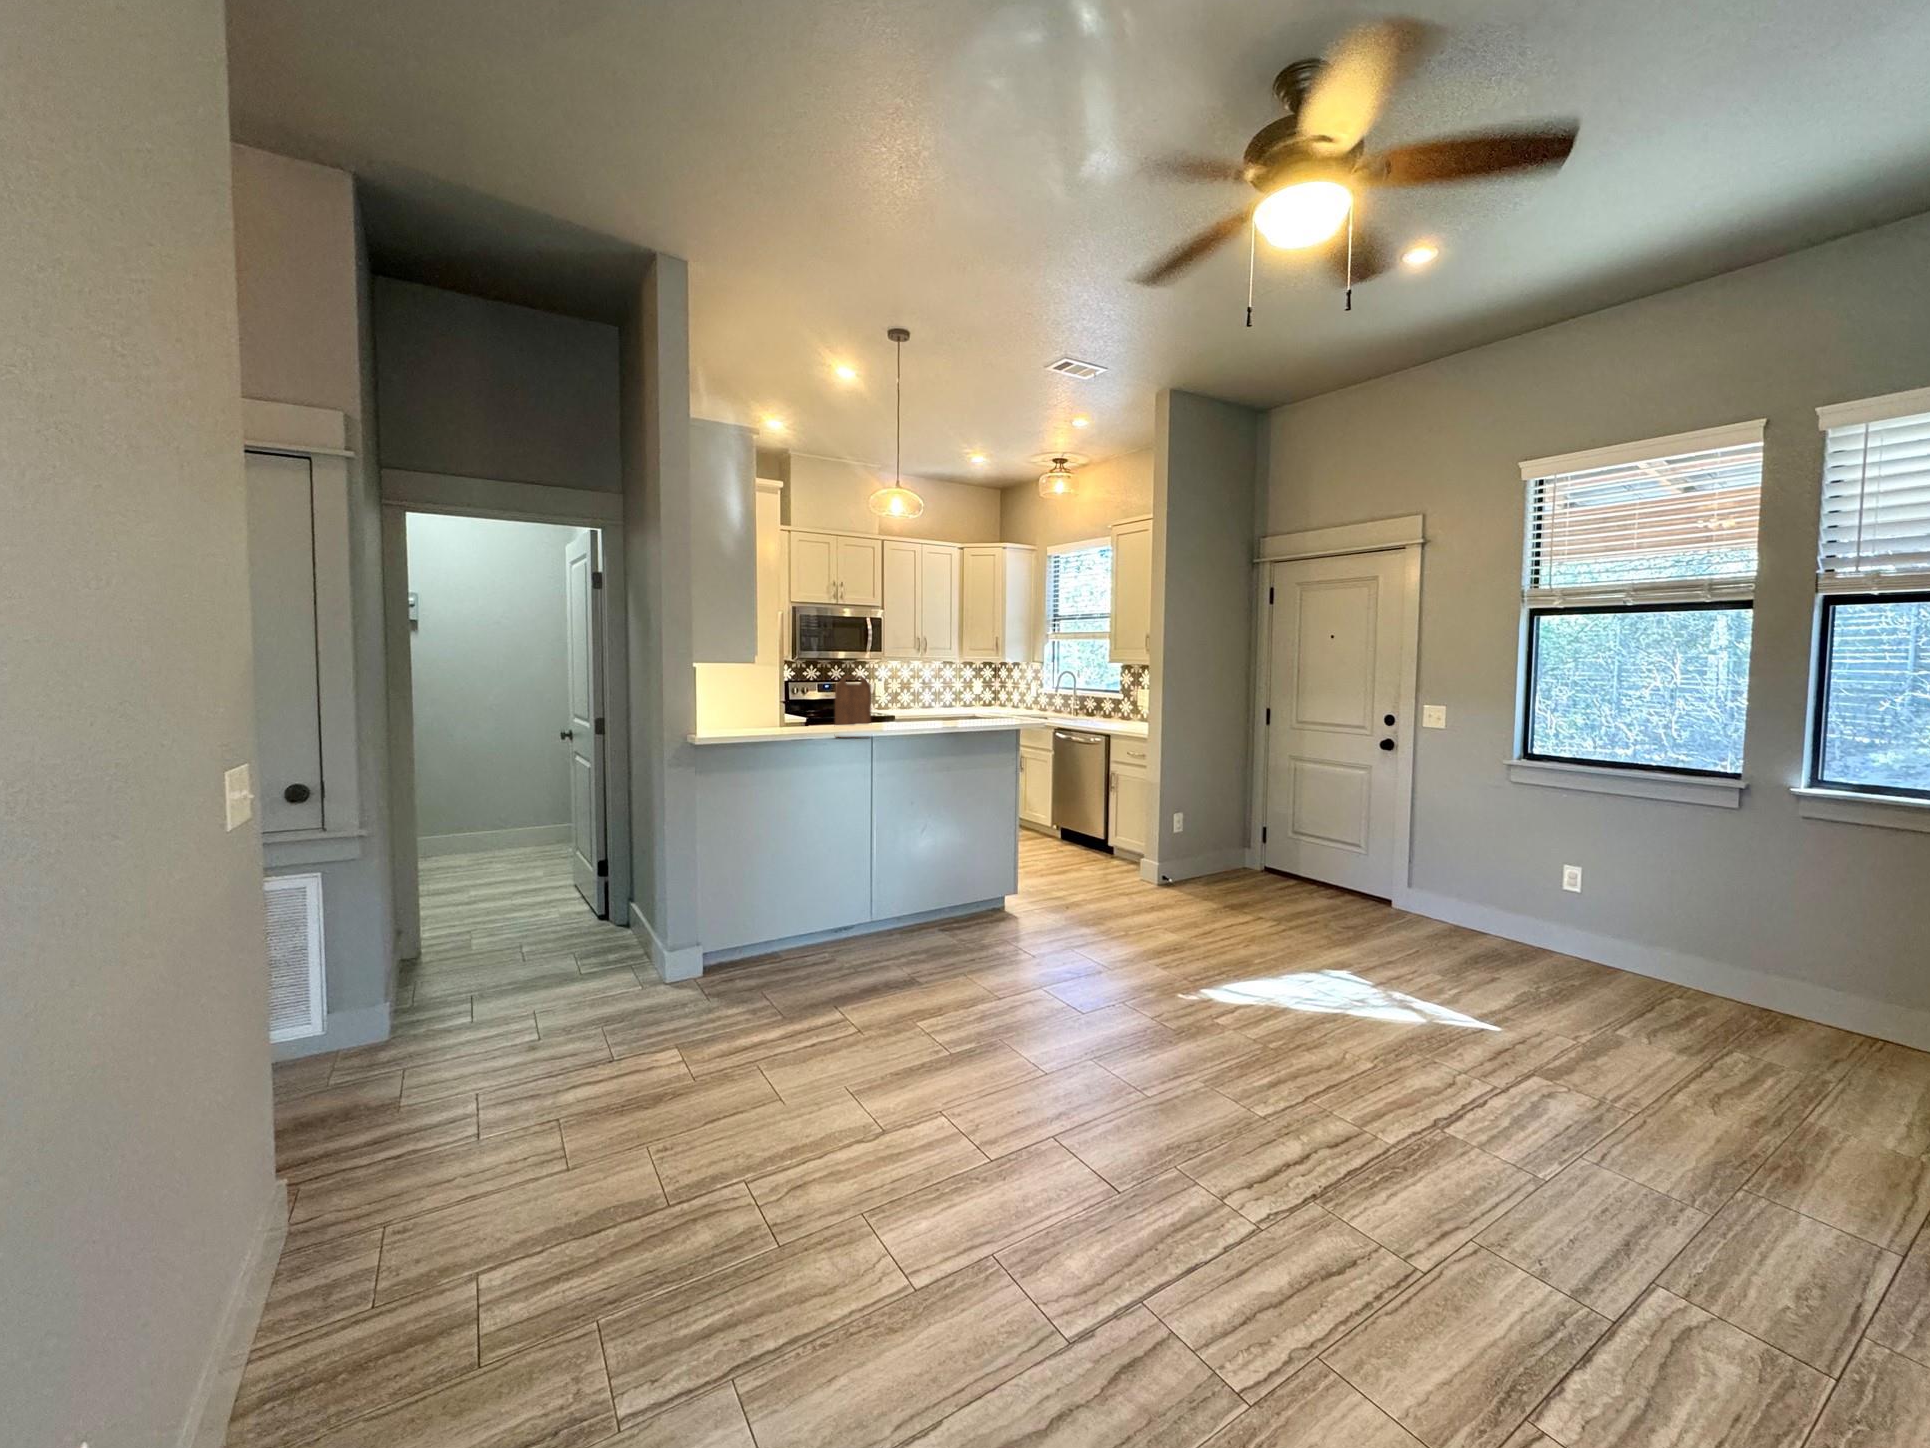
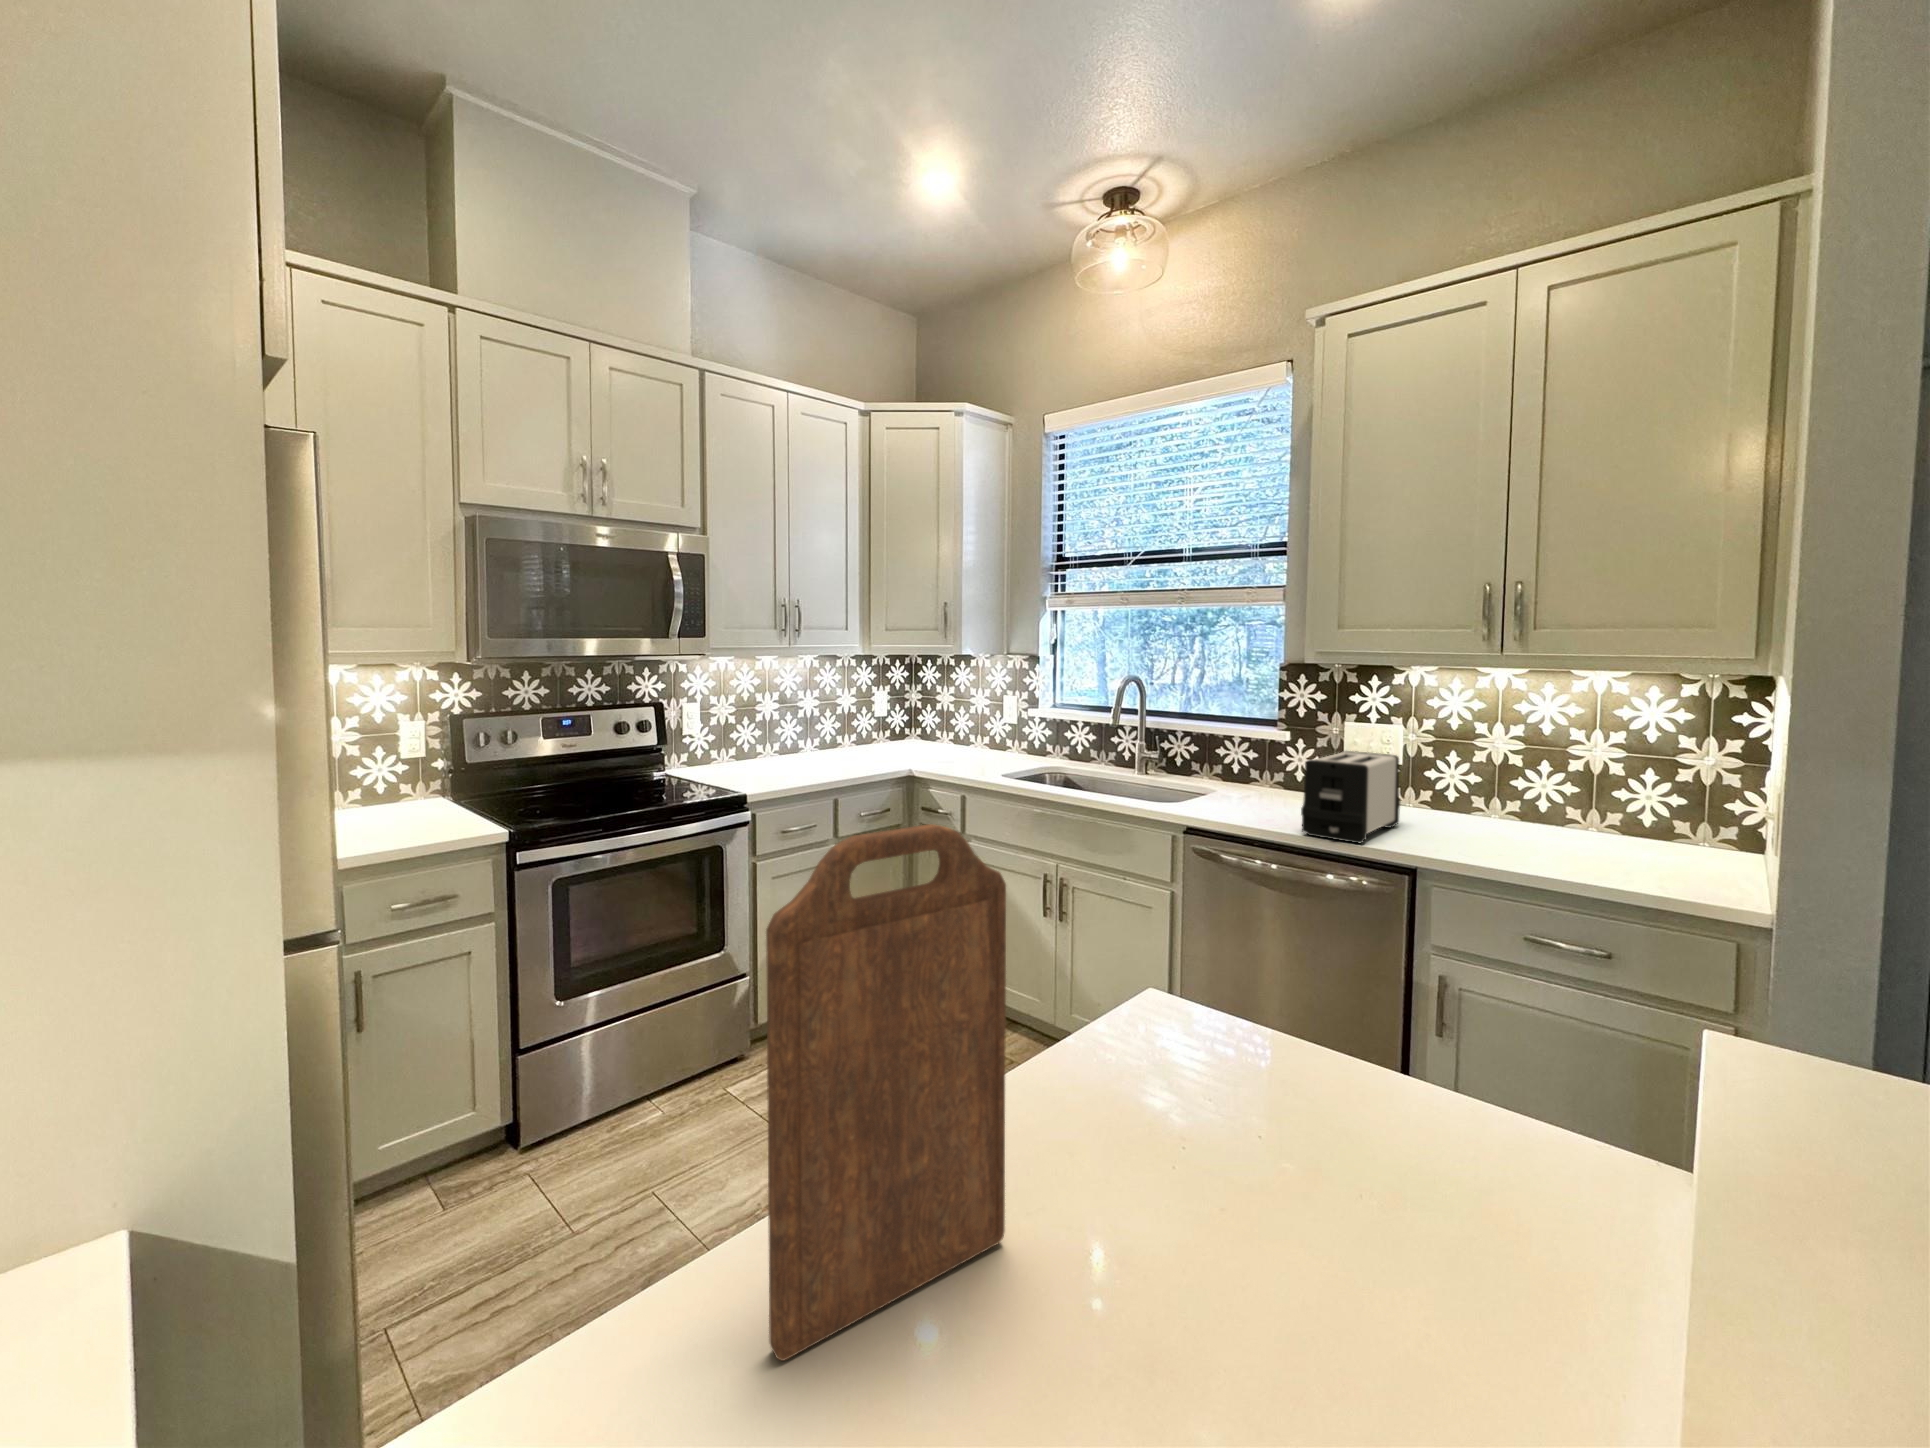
toaster: none [1076,699,1124,729] -> present [1301,751,1400,843]

